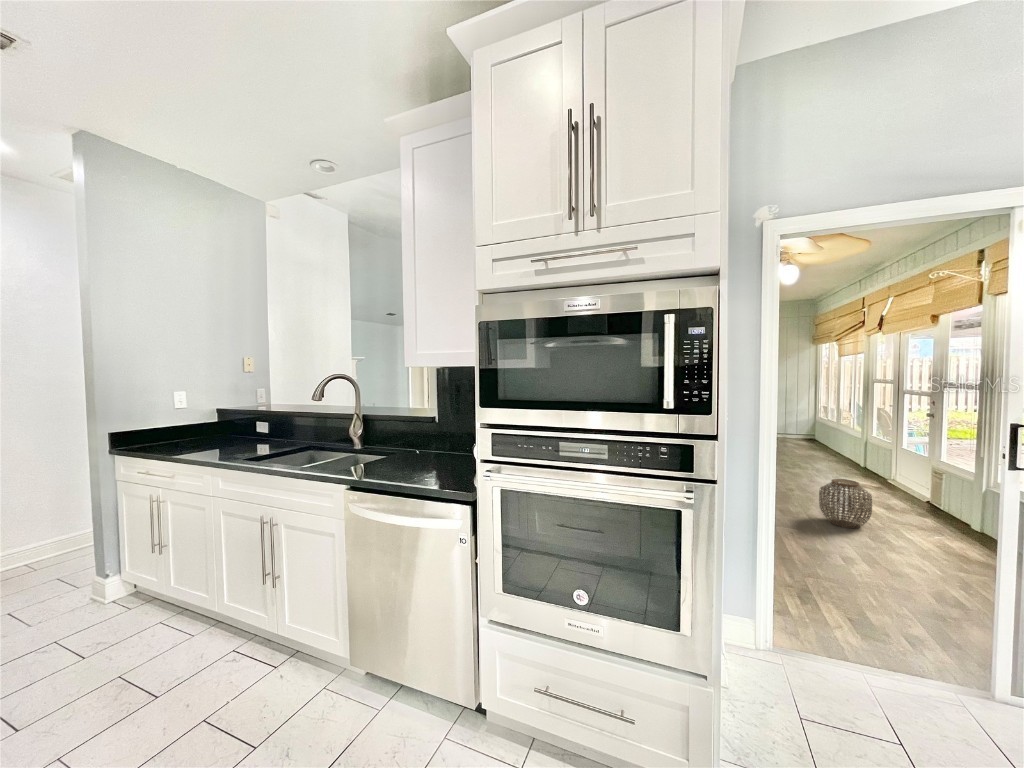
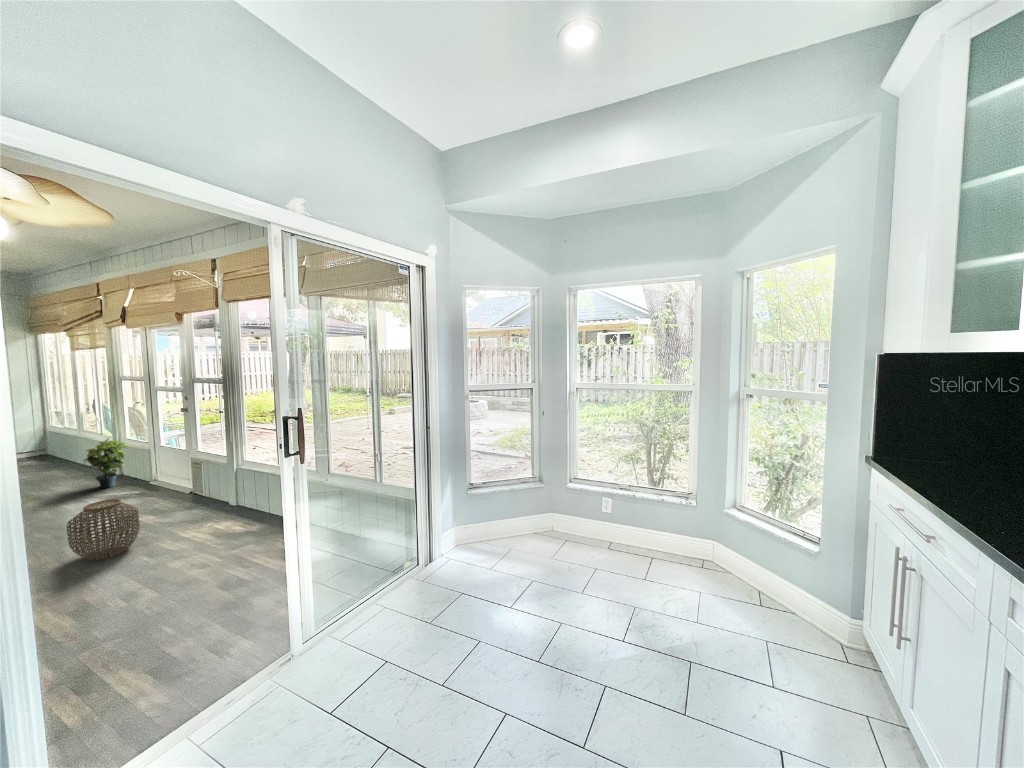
potted plant: none [837,432,875,476] -> present [84,438,130,488]

